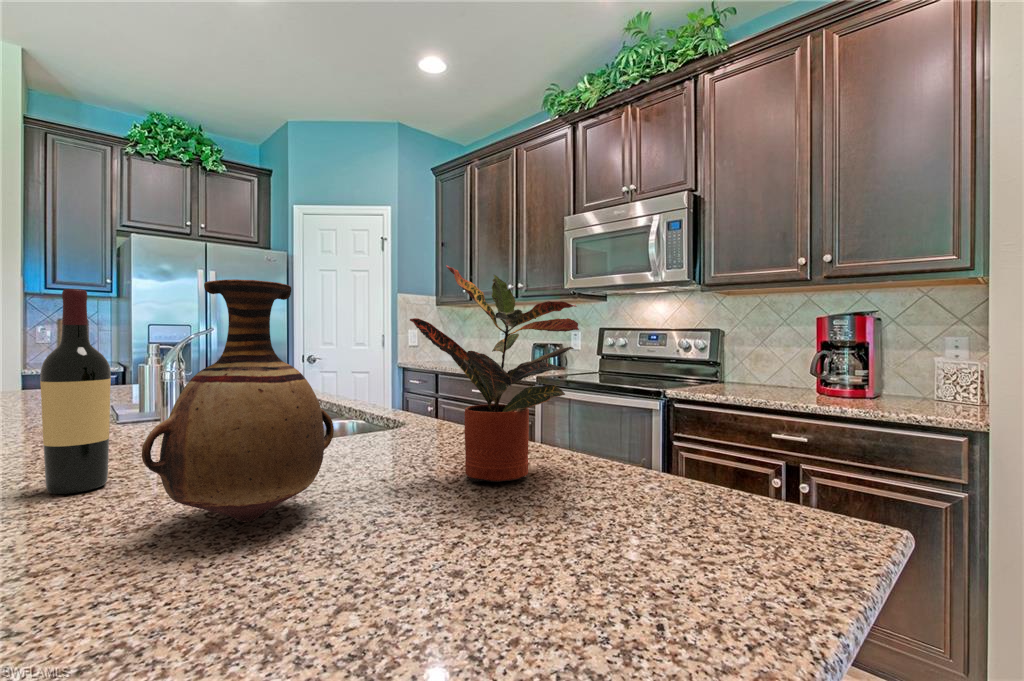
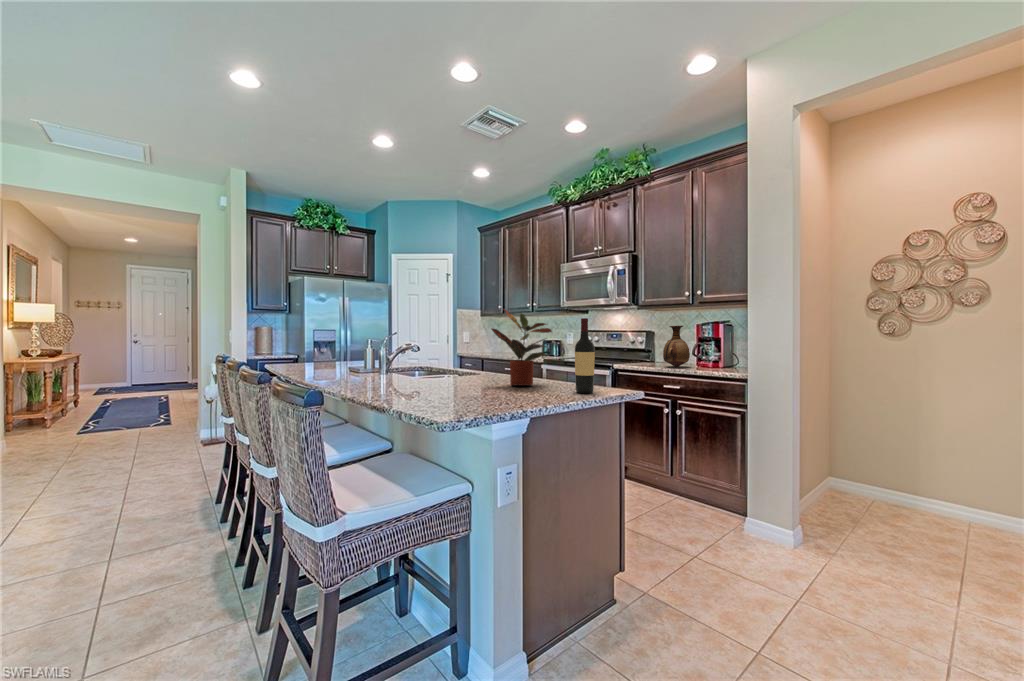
vase: present [142,279,334,522] -> present [663,326,690,367]
wine bottle: present [40,289,111,494] -> present [575,318,595,393]

